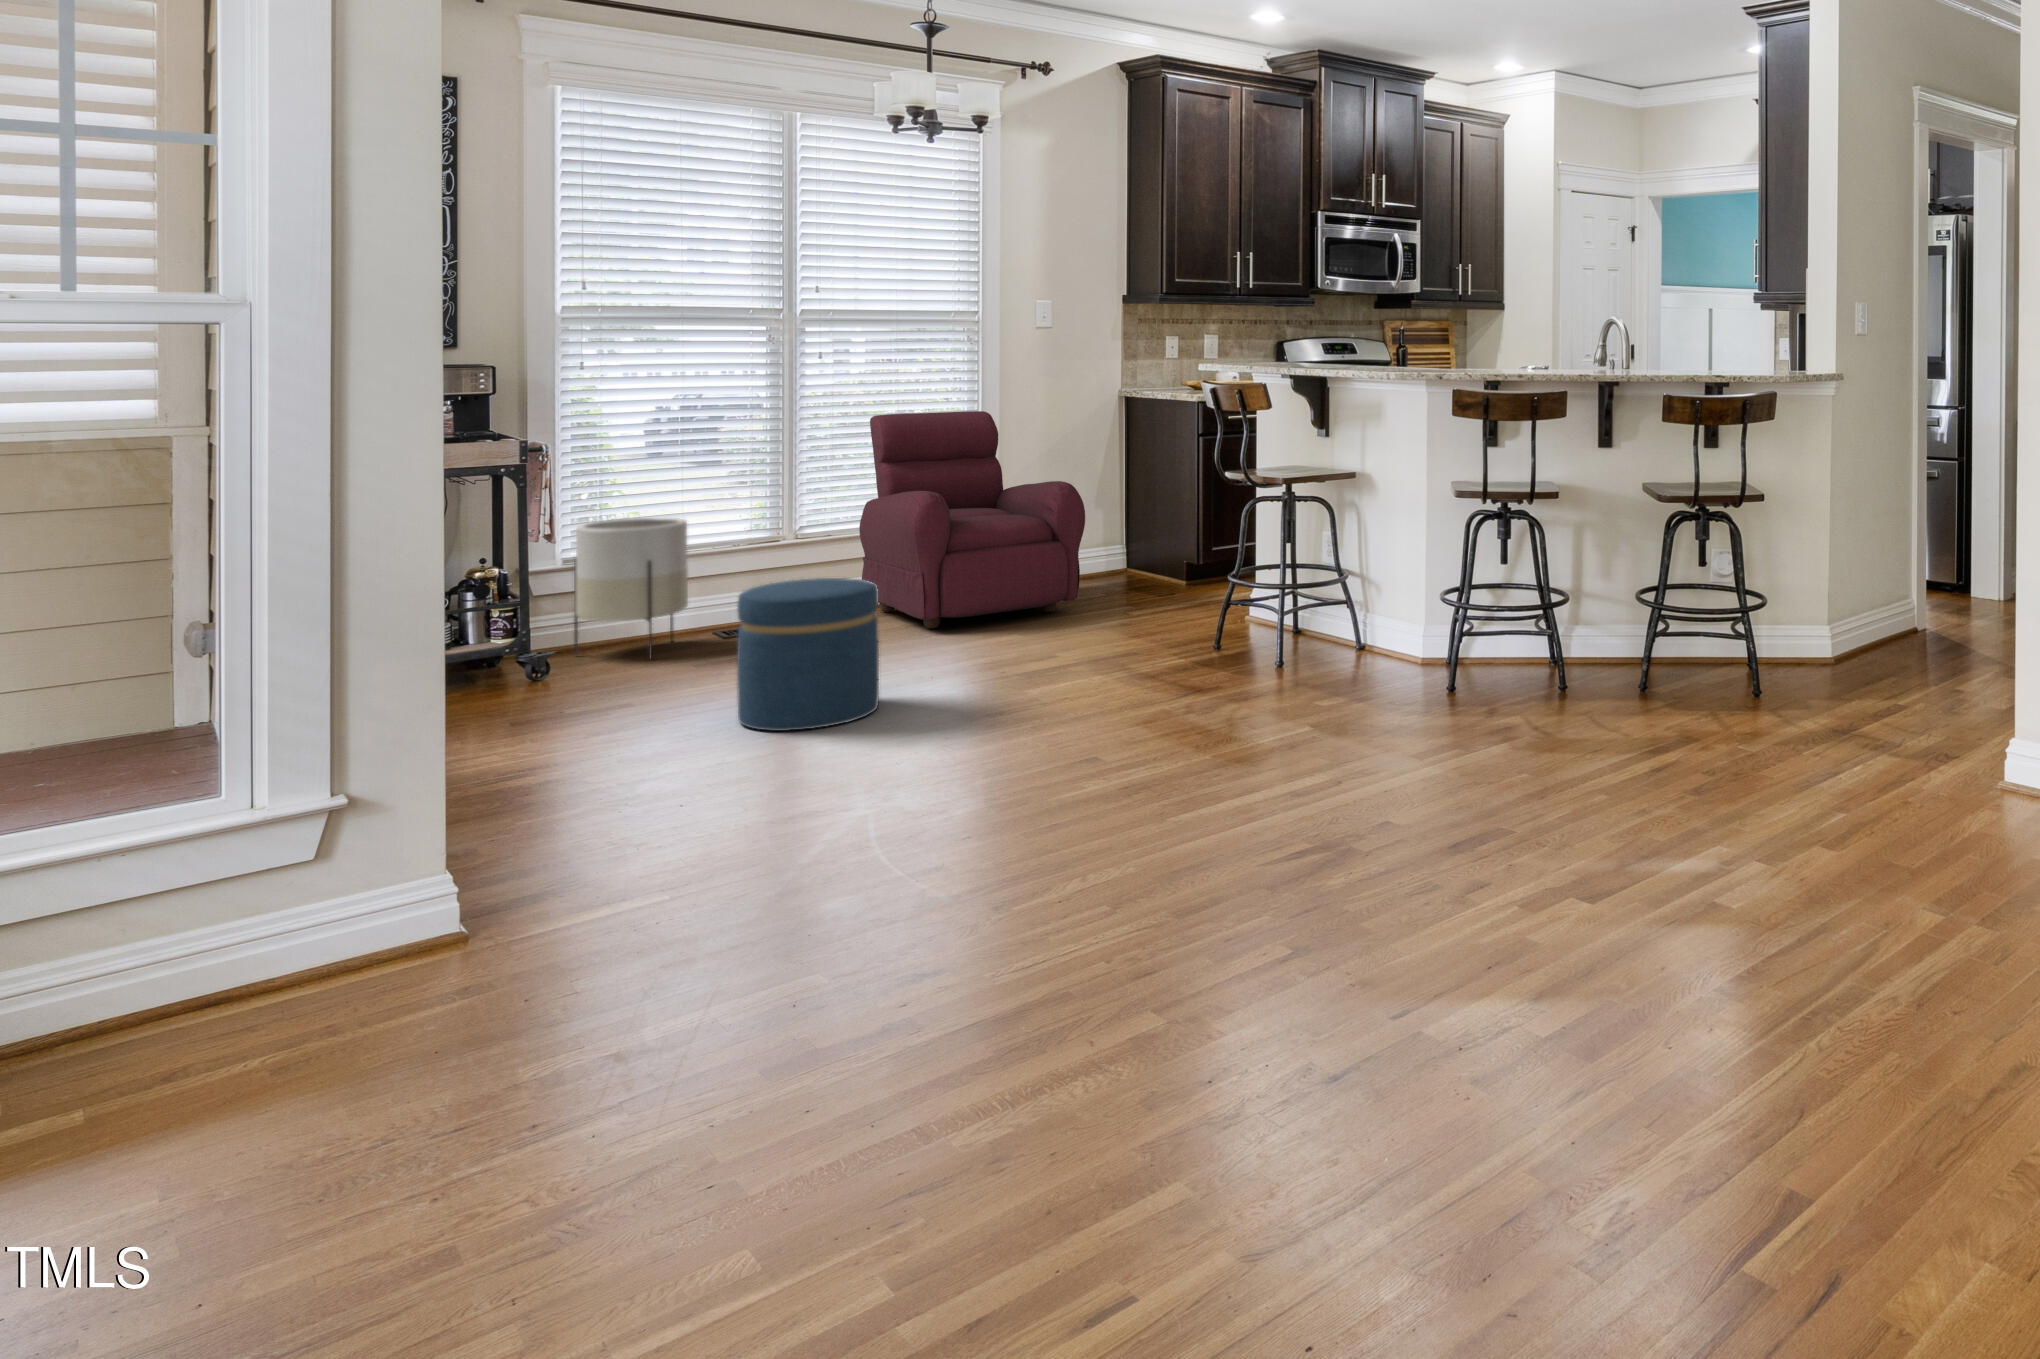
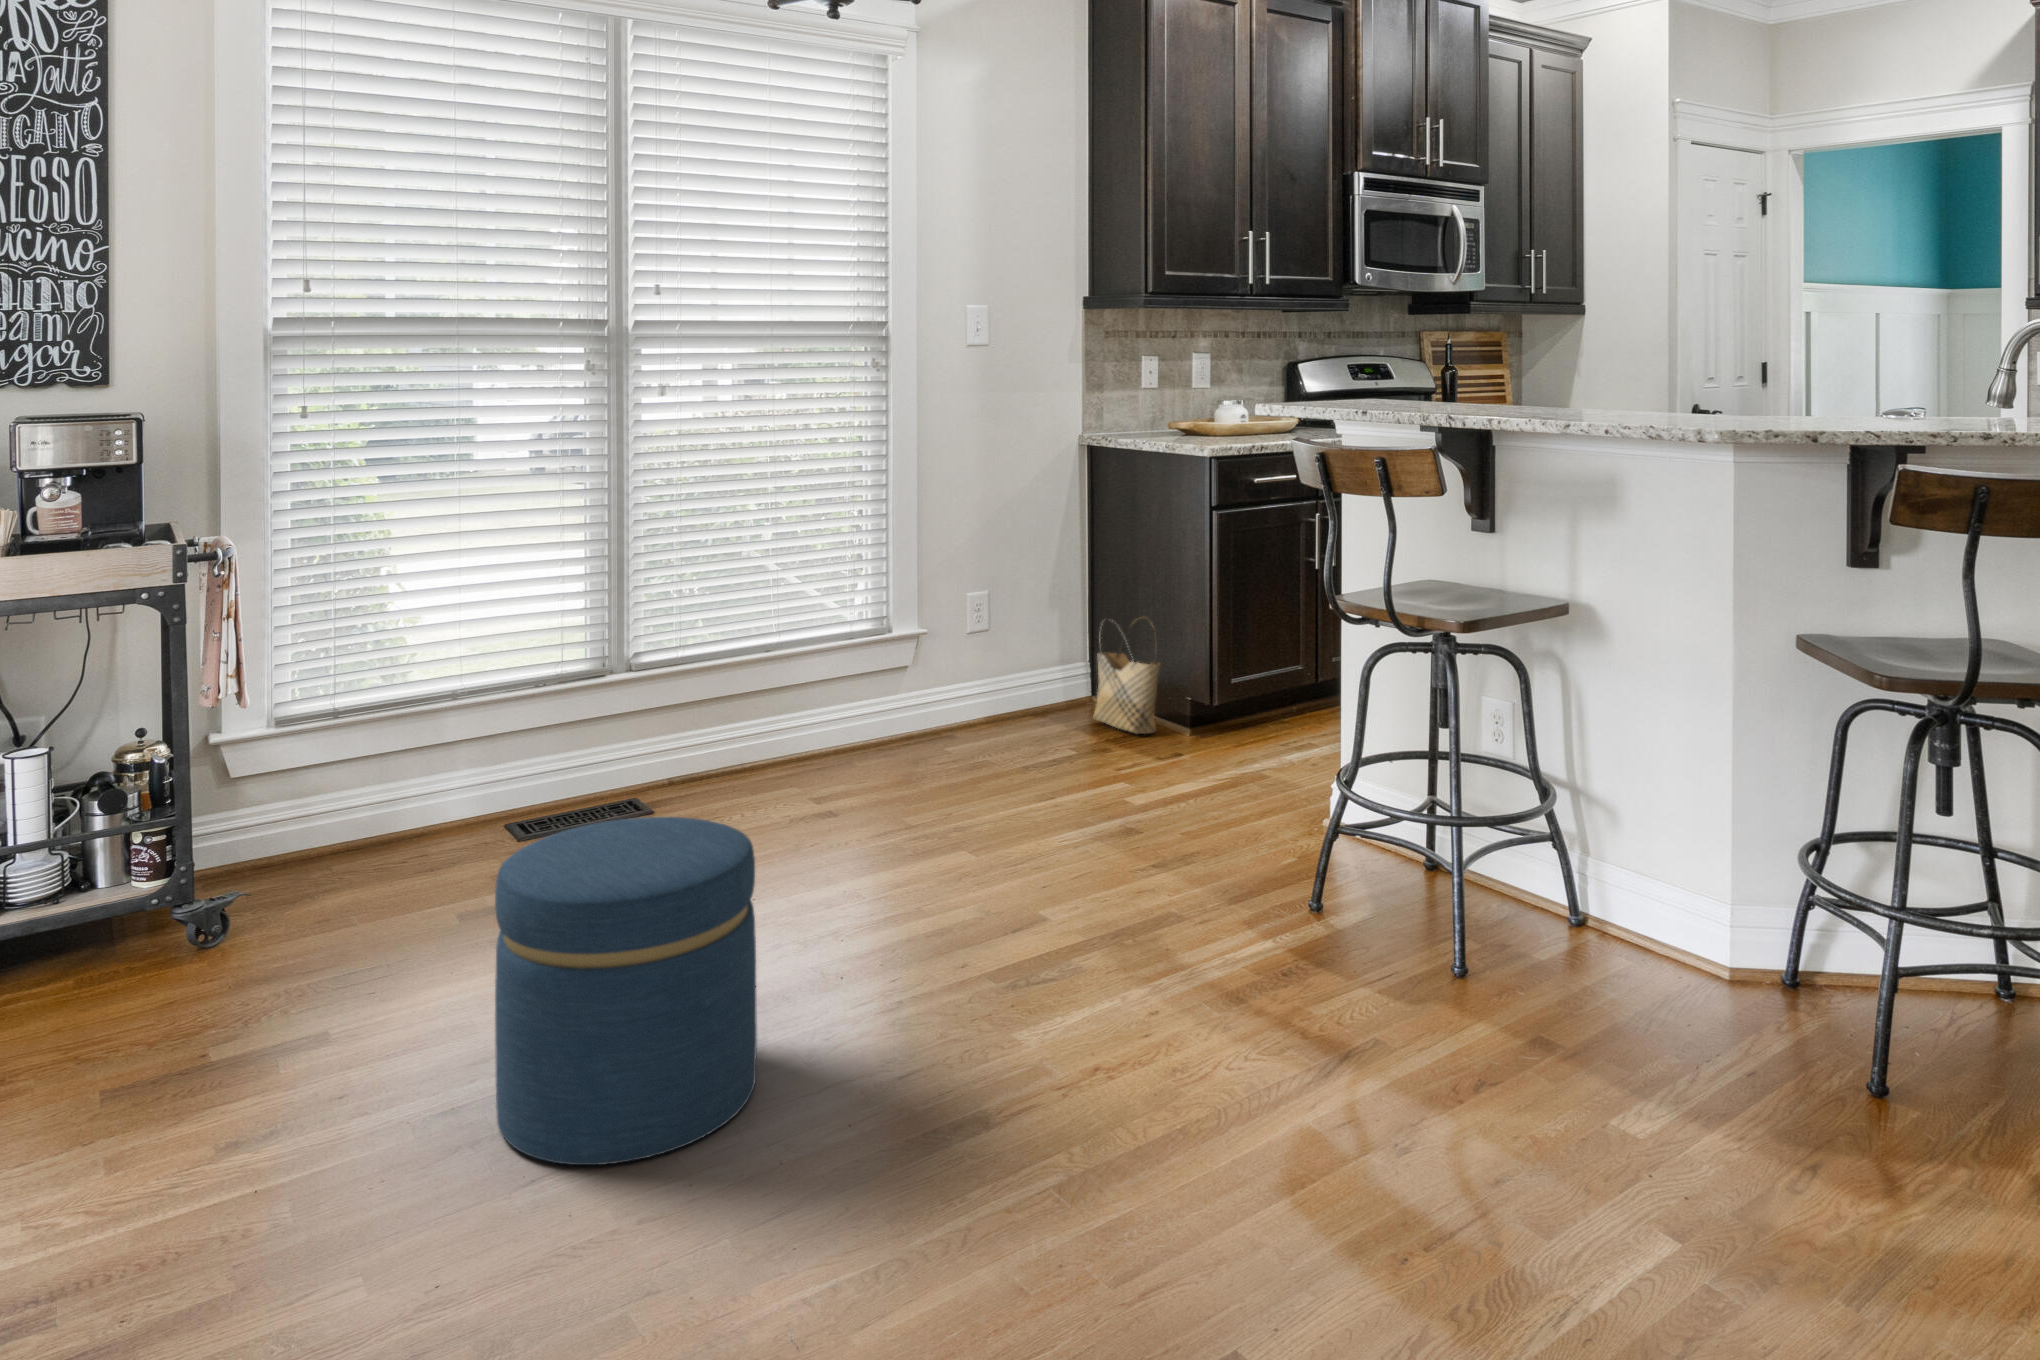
armchair: present [859,411,1085,628] -> none [718,470,1058,831]
woven basket: none [1123,509,1167,584] -> present [1093,618,1161,734]
planter: present [574,518,688,659] -> none [286,648,459,895]

